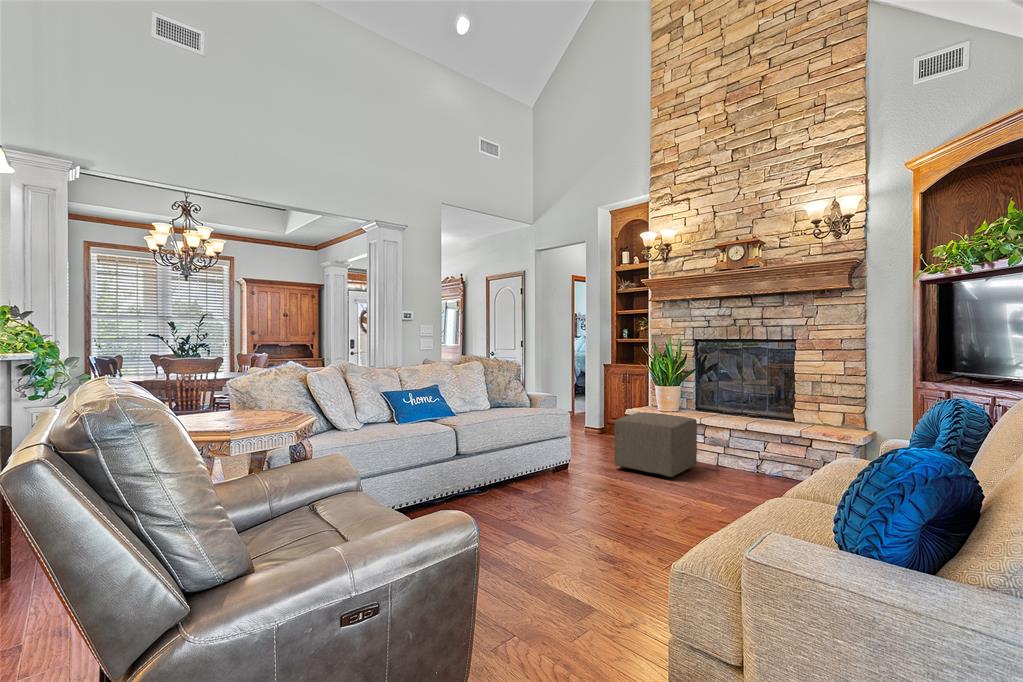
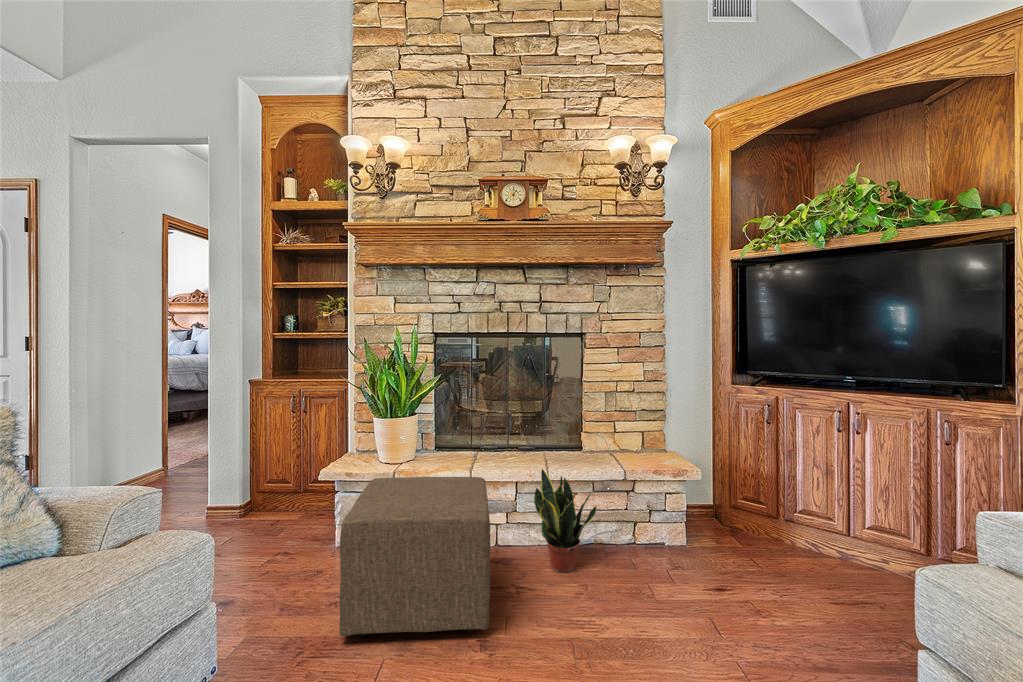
potted plant: none [721,419,767,479] -> present [534,469,597,573]

